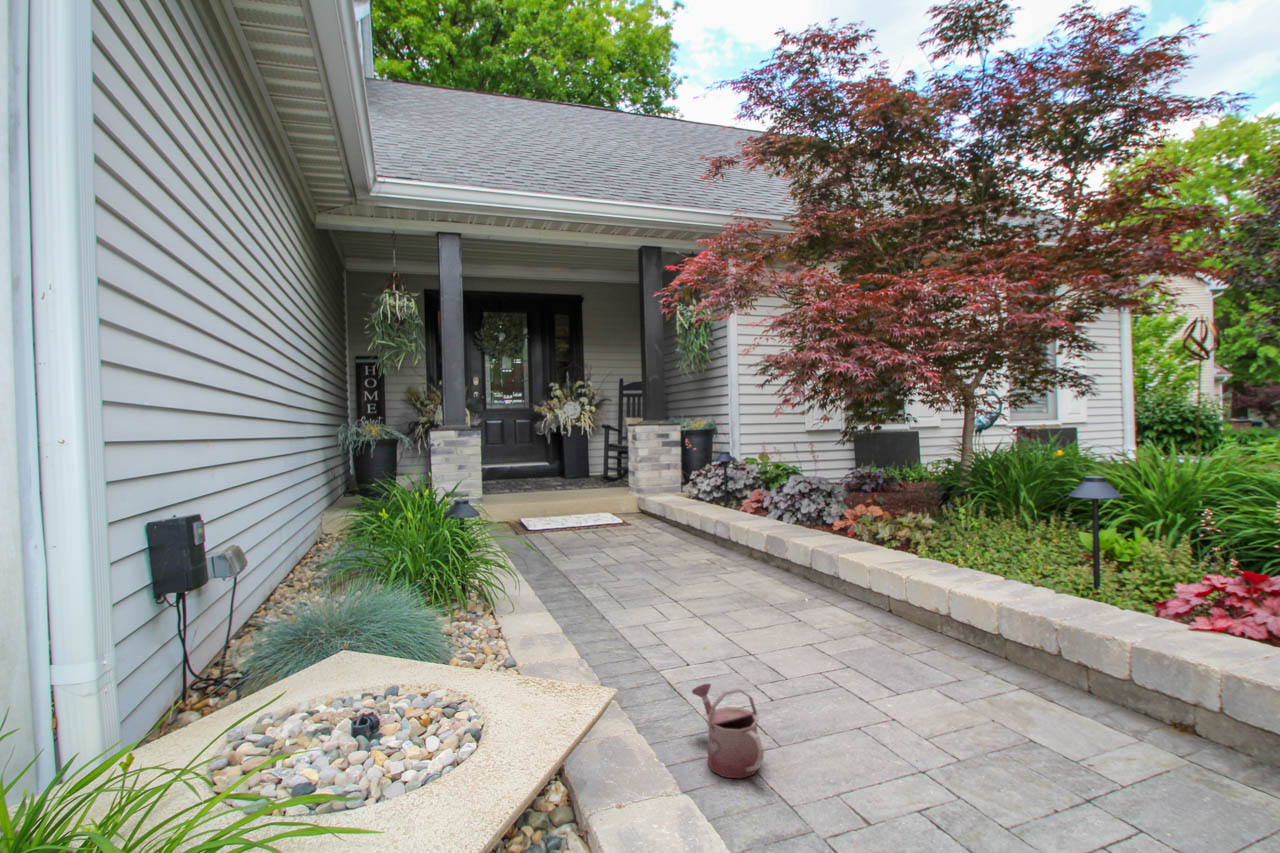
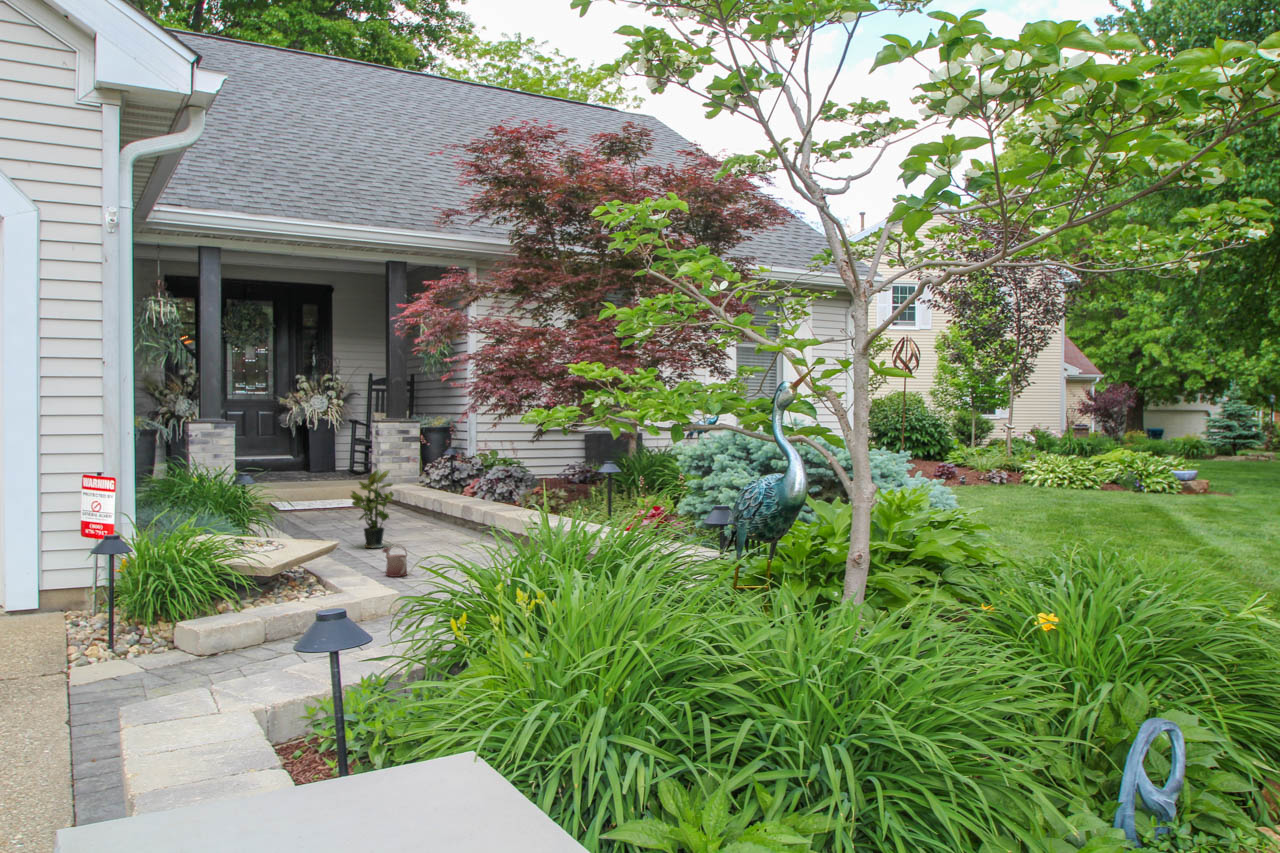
potted plant: none [610,488,684,629] -> present [350,469,394,548]

